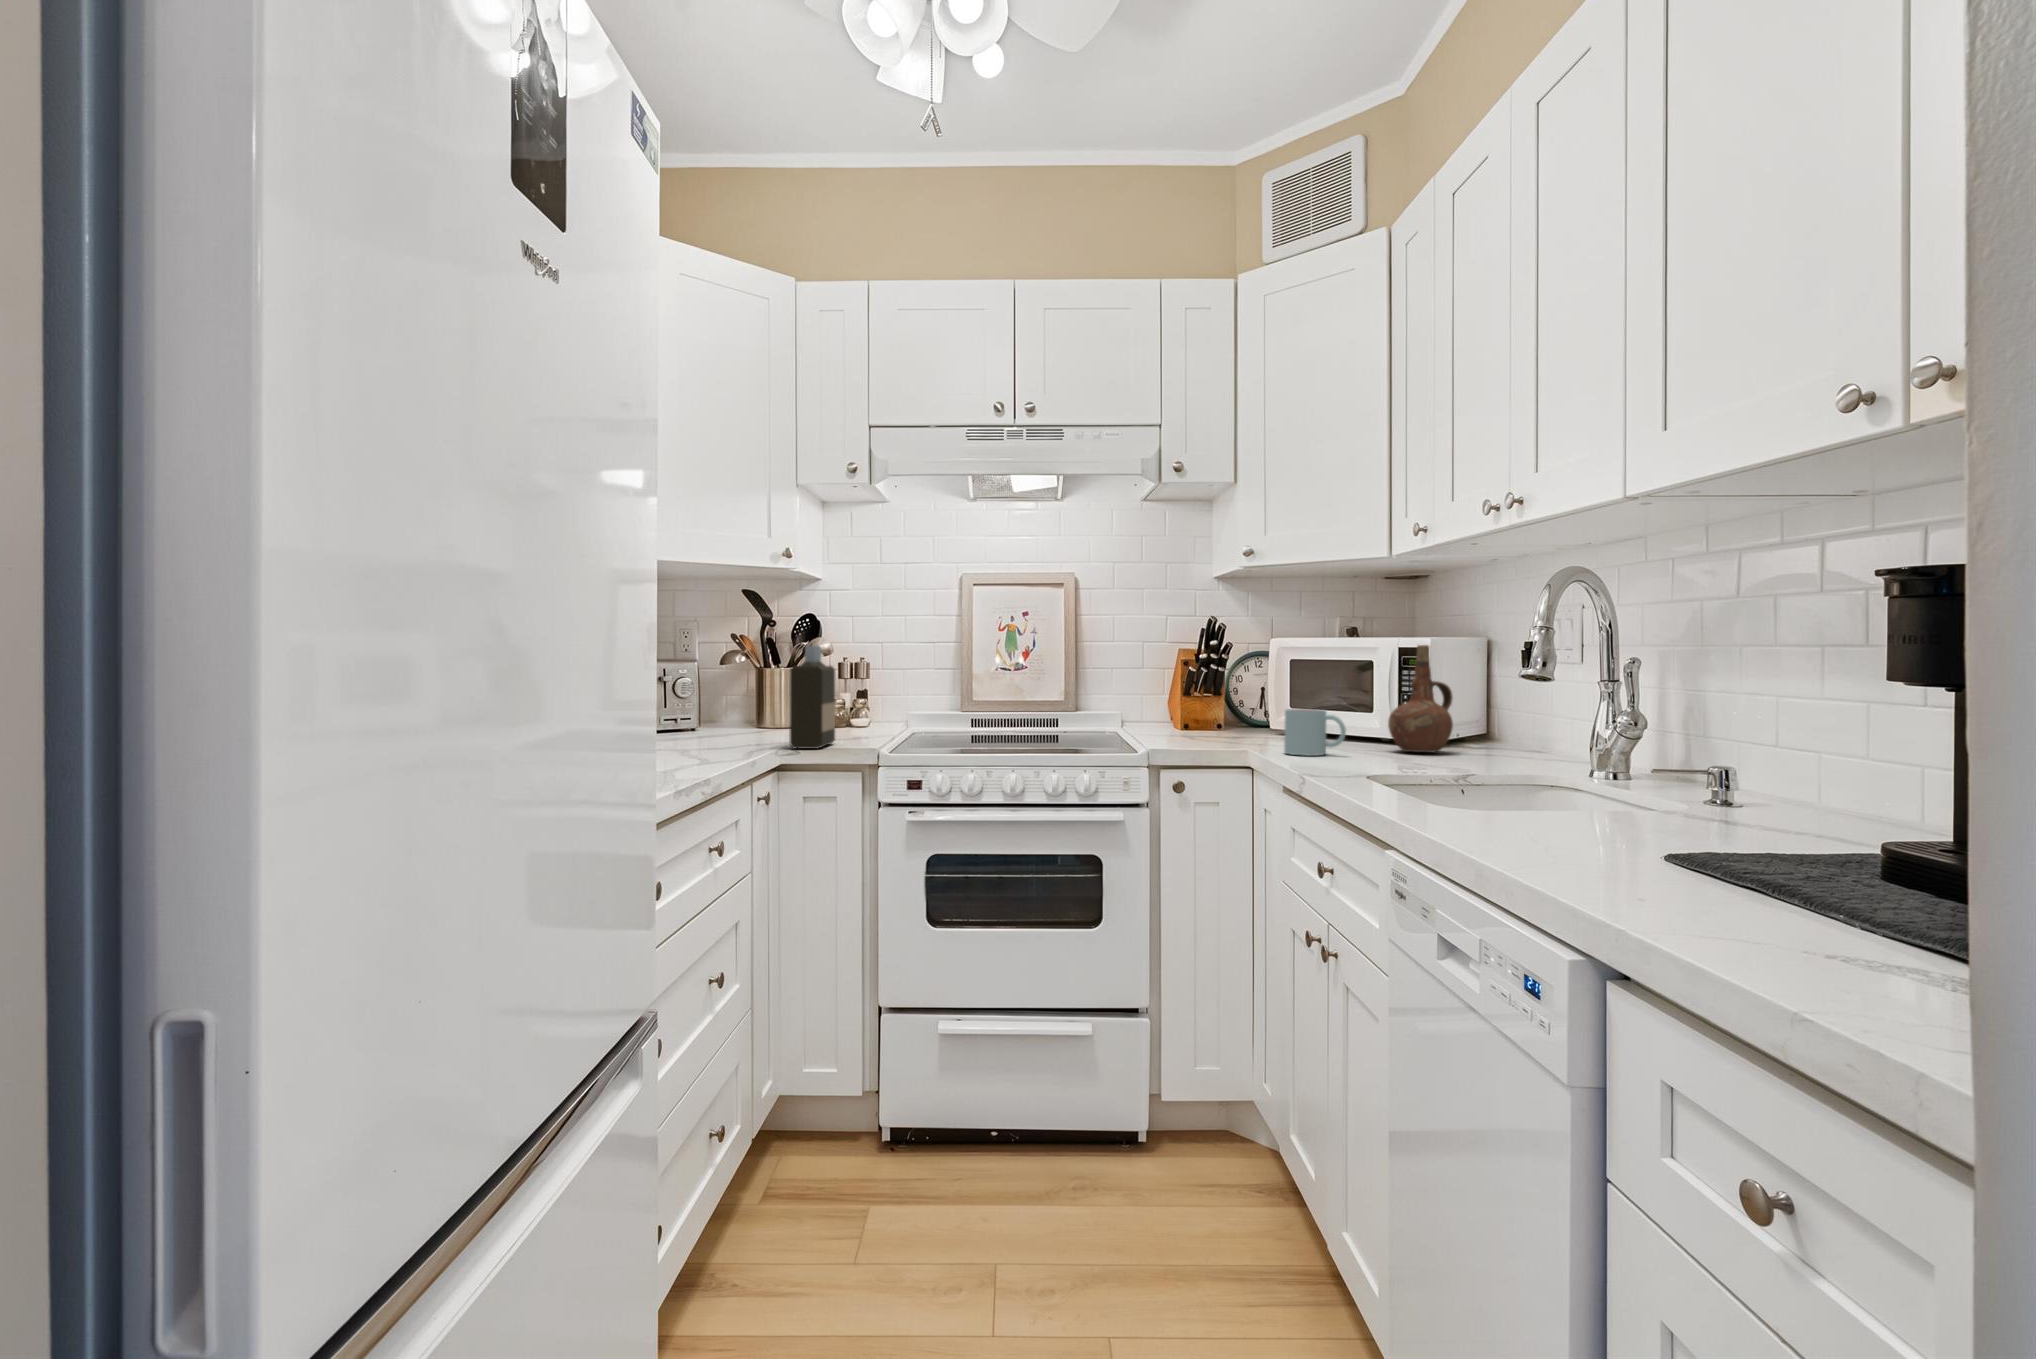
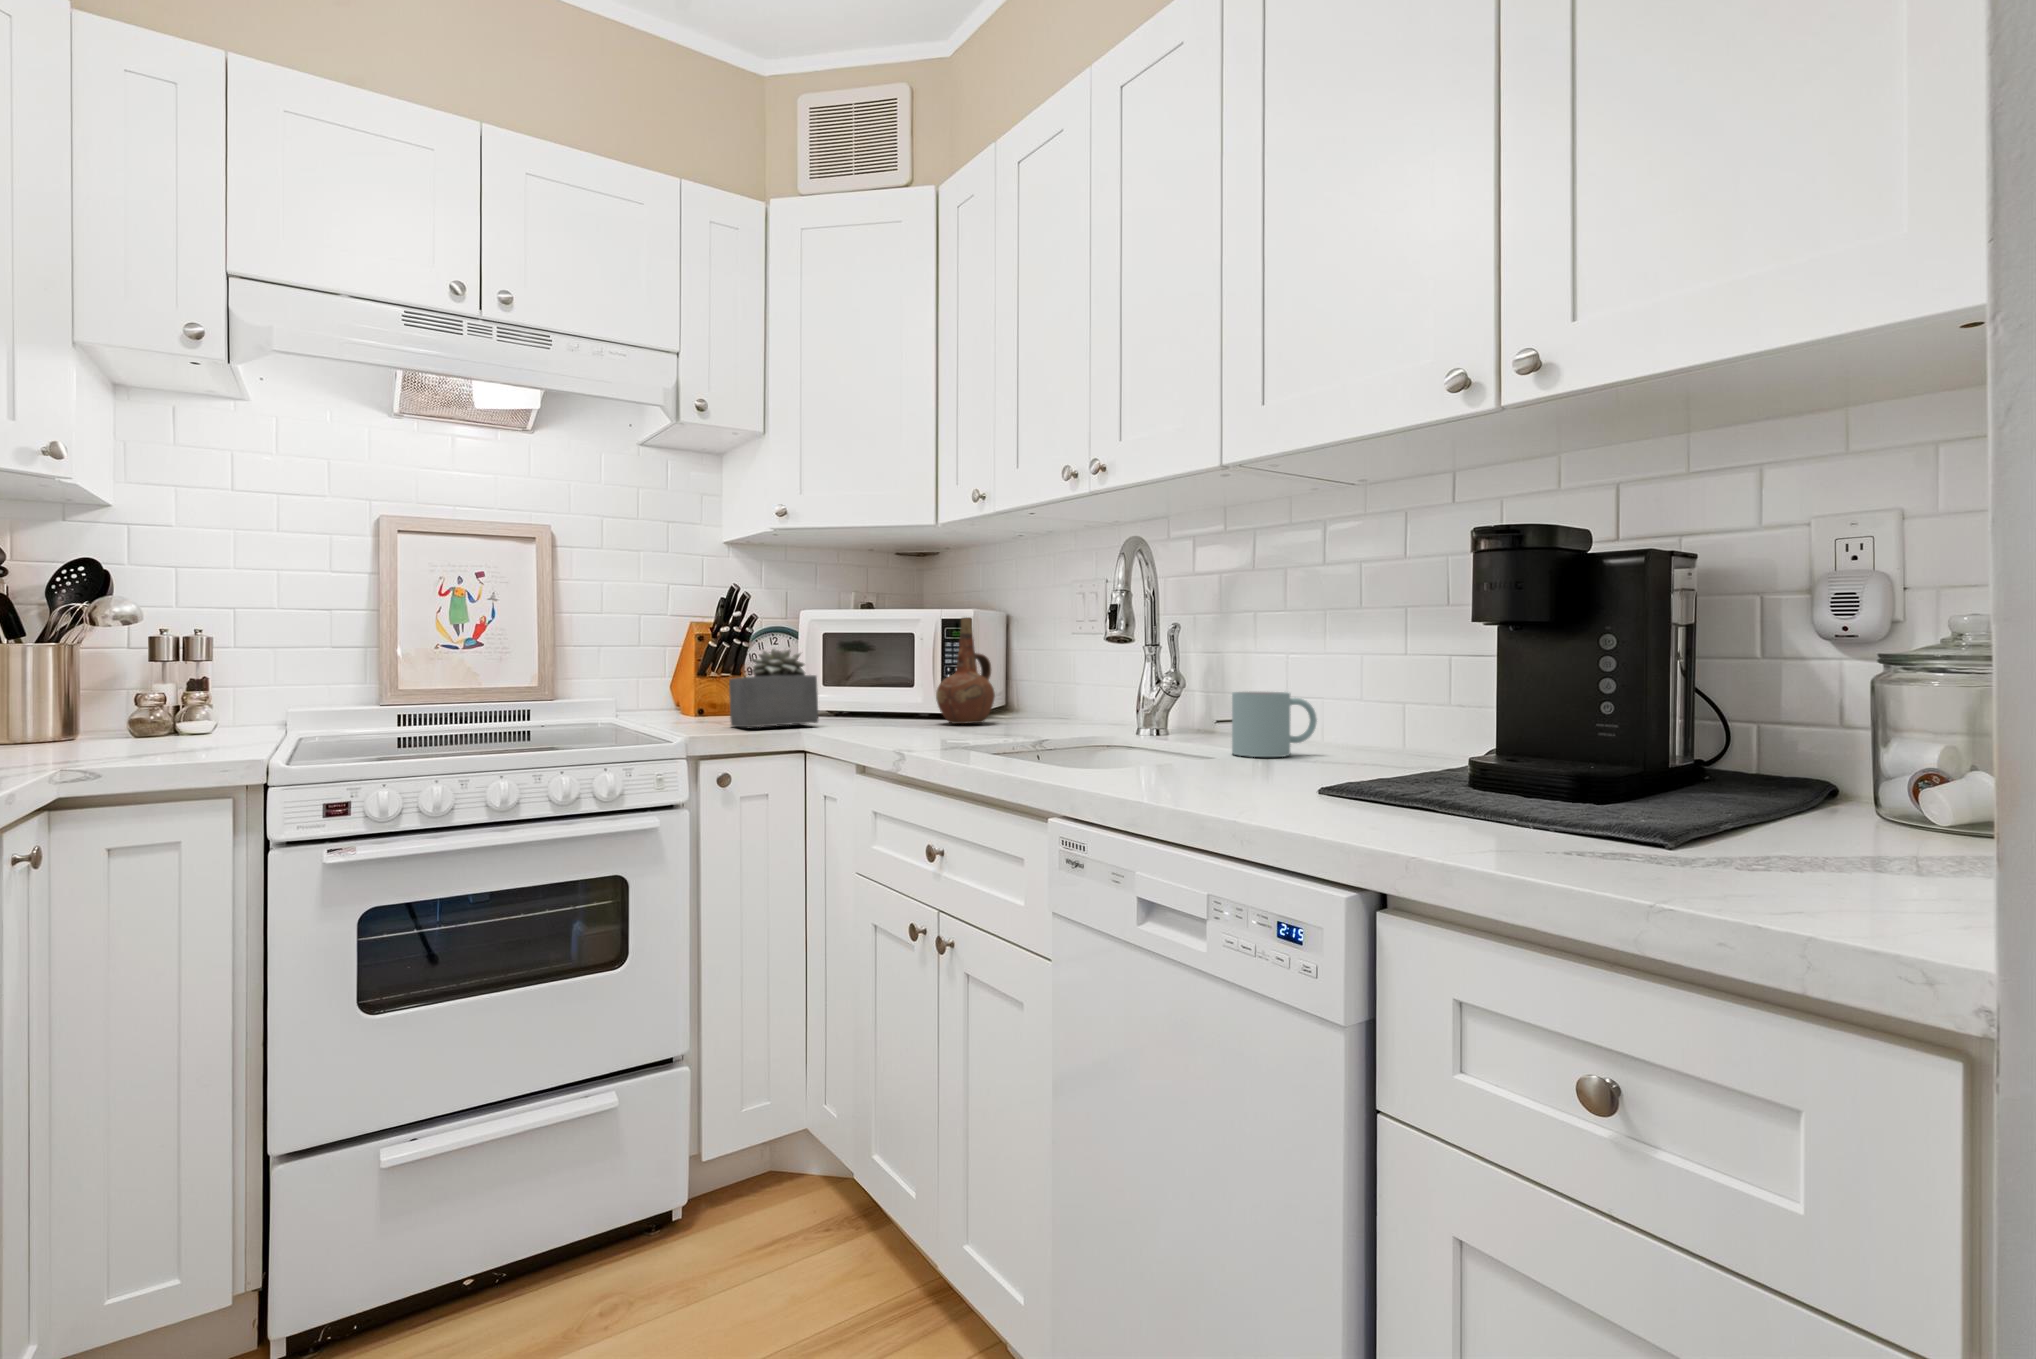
bottle: present [790,645,835,749] -> none [59,597,162,769]
succulent plant: none [1196,673,1272,744] -> present [729,648,818,727]
mug: present [1284,709,1346,756] -> present [1232,692,1317,757]

